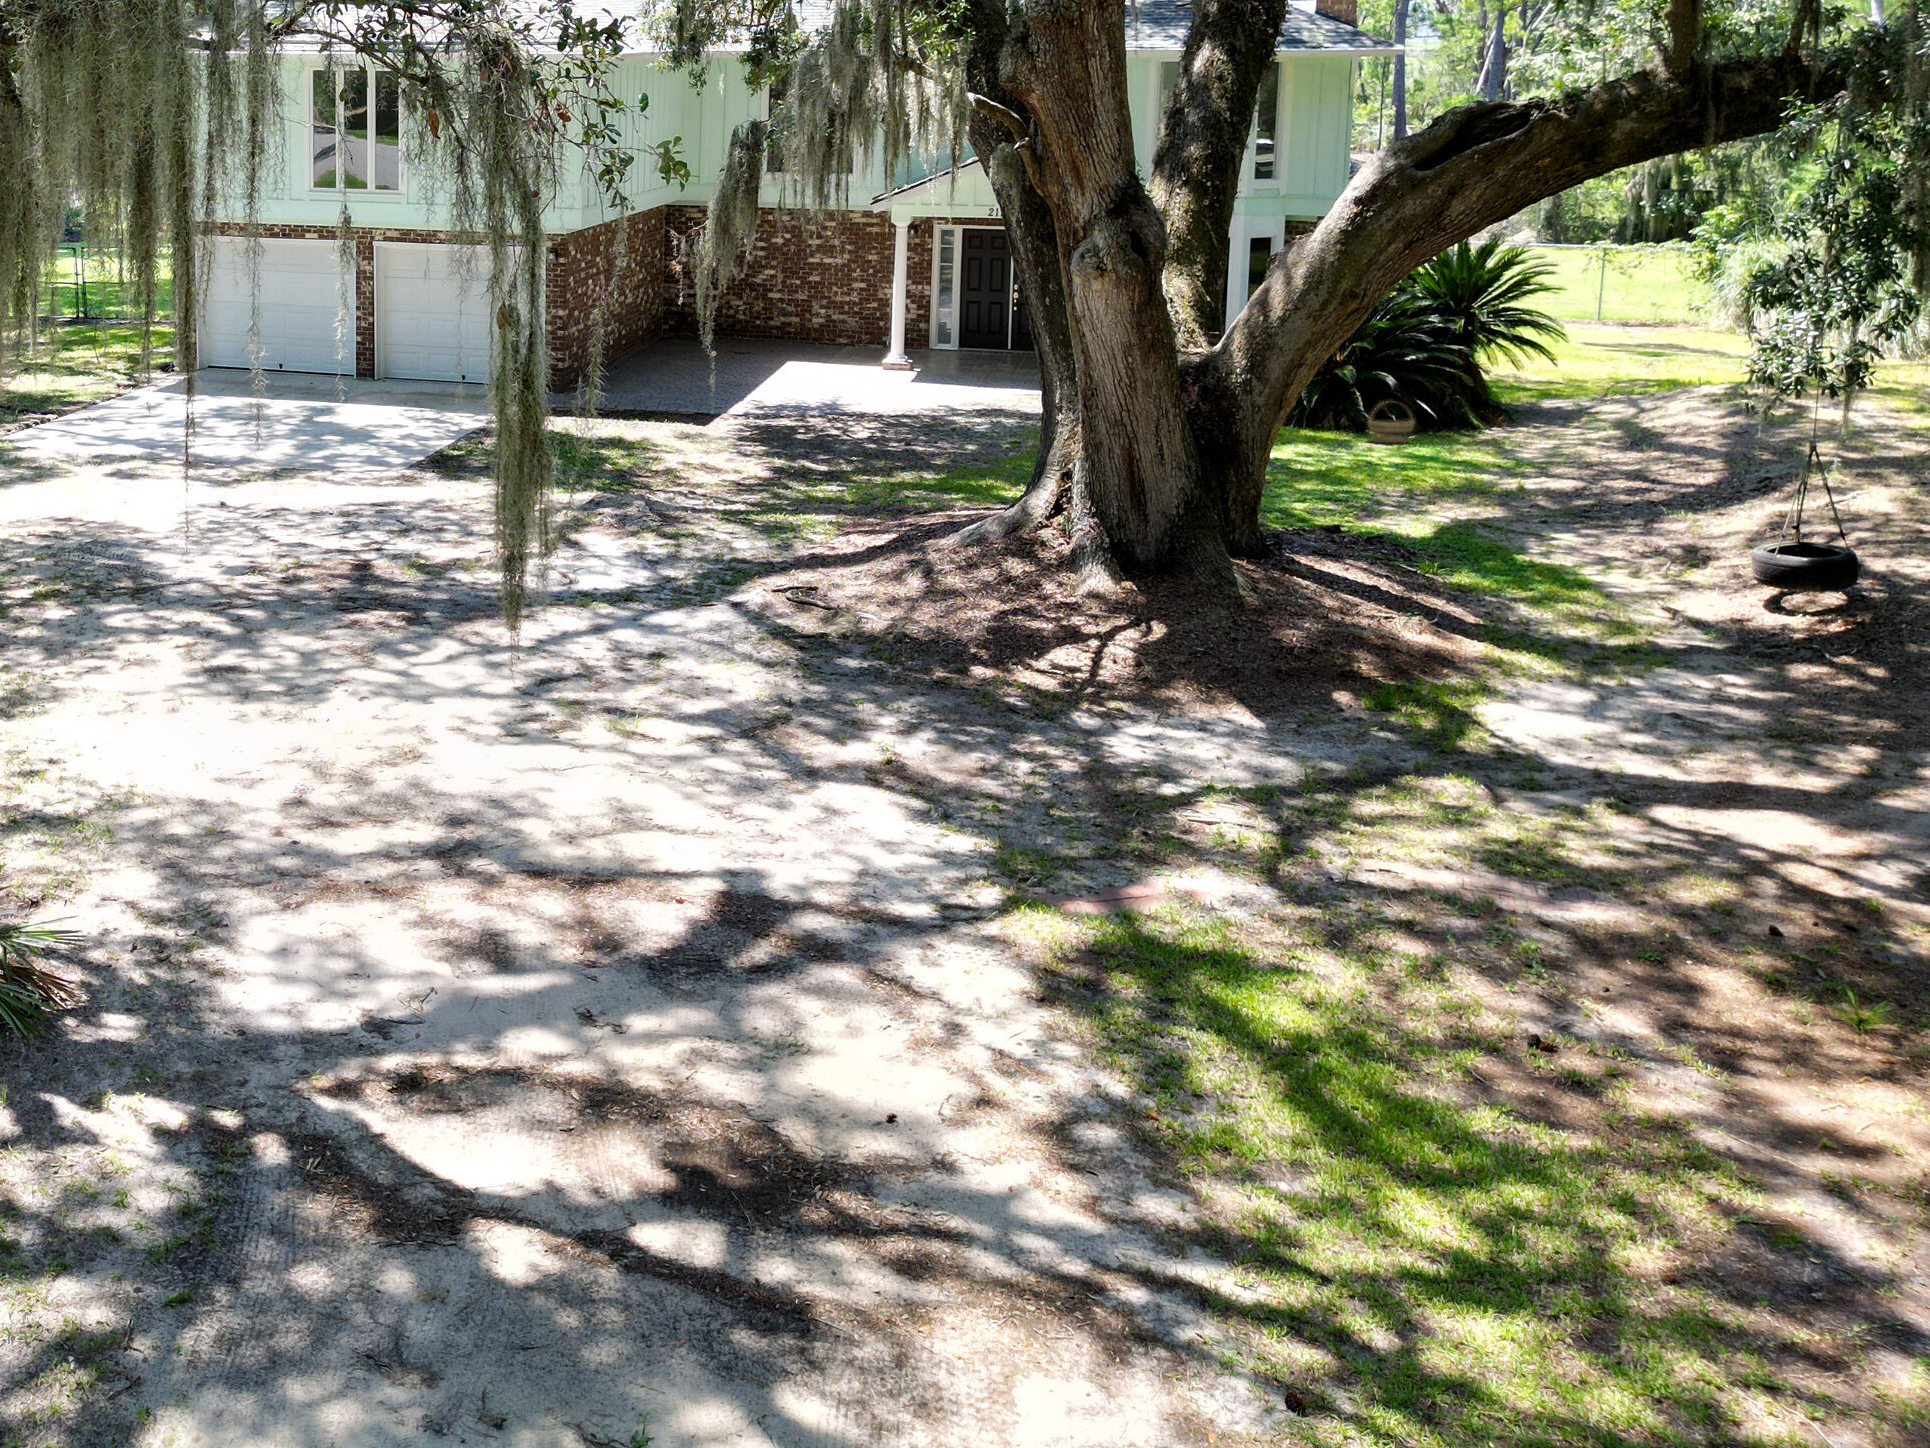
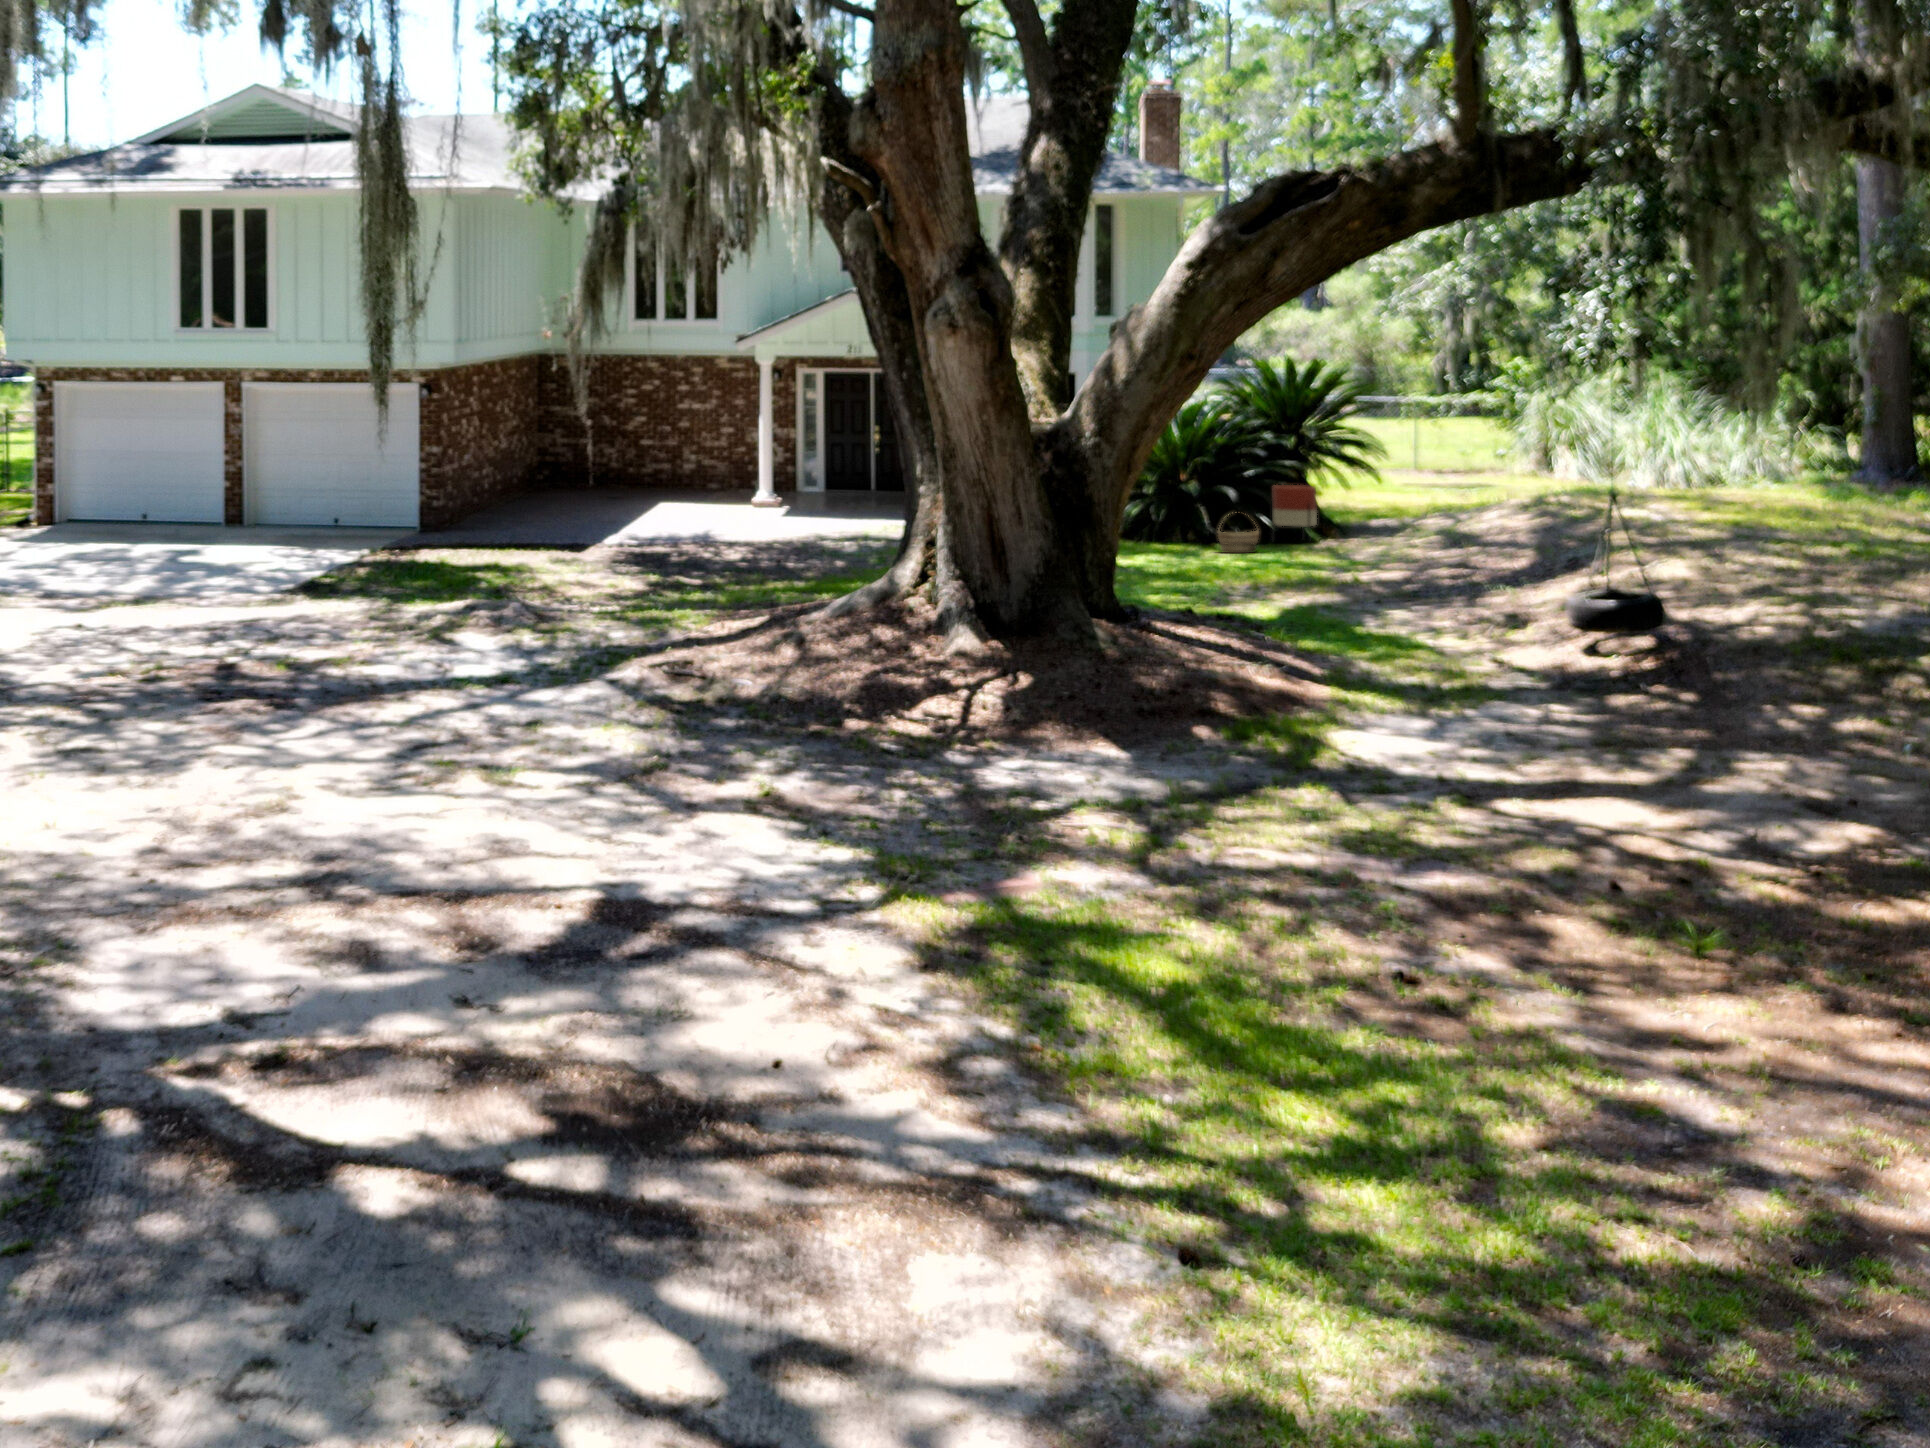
planter: none [1428,374,1480,436] -> present [1272,485,1317,541]

